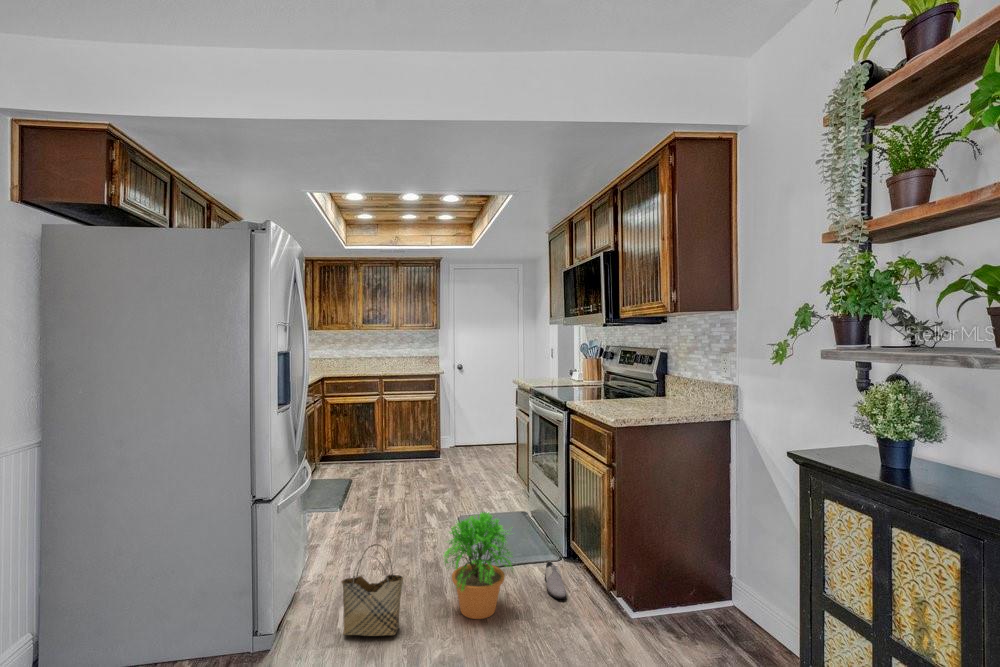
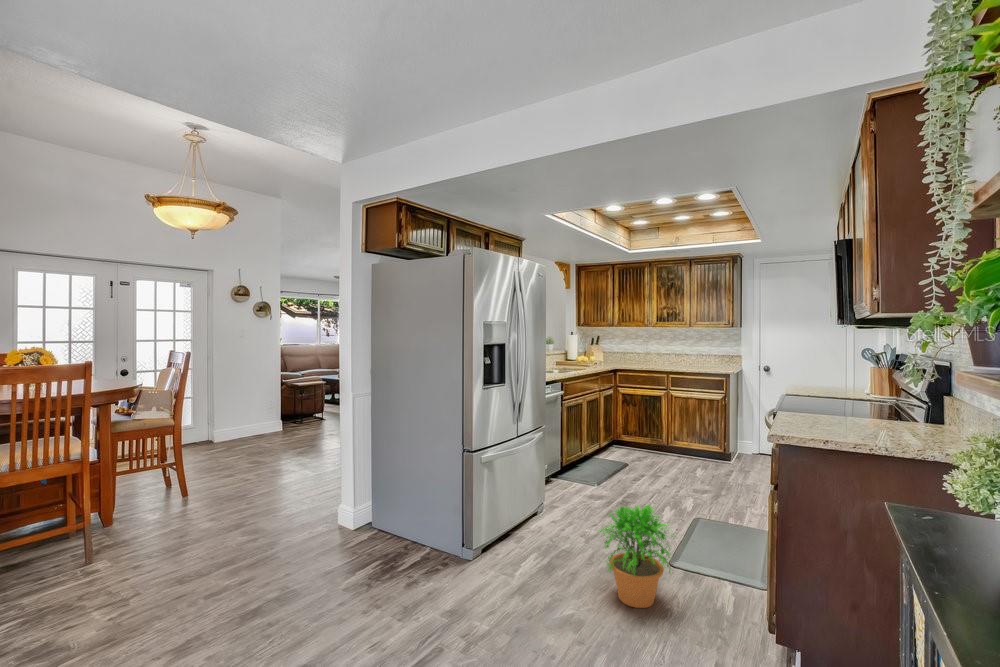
woven basket: present [342,544,403,636] -> none [516,506,563,586]
shoe: present [545,561,566,599] -> none [722,583,746,626]

